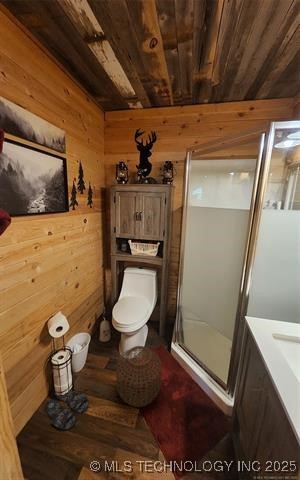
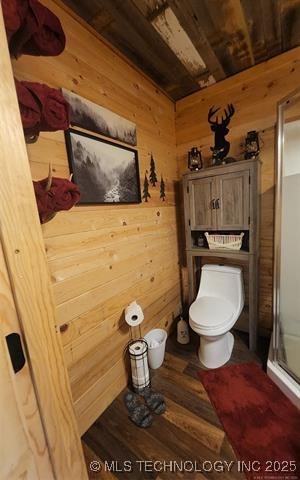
woven basket: present [116,346,162,407] -> none [194,352,254,429]

